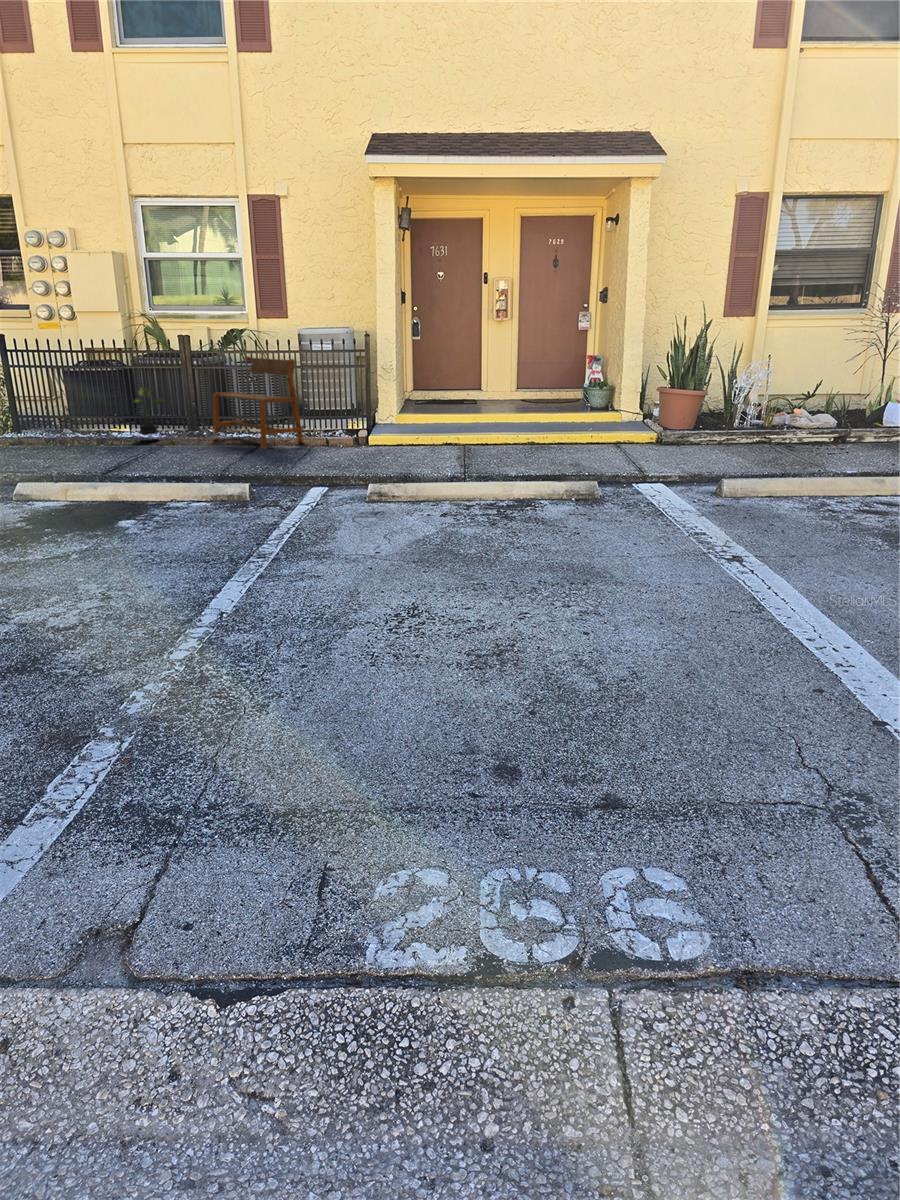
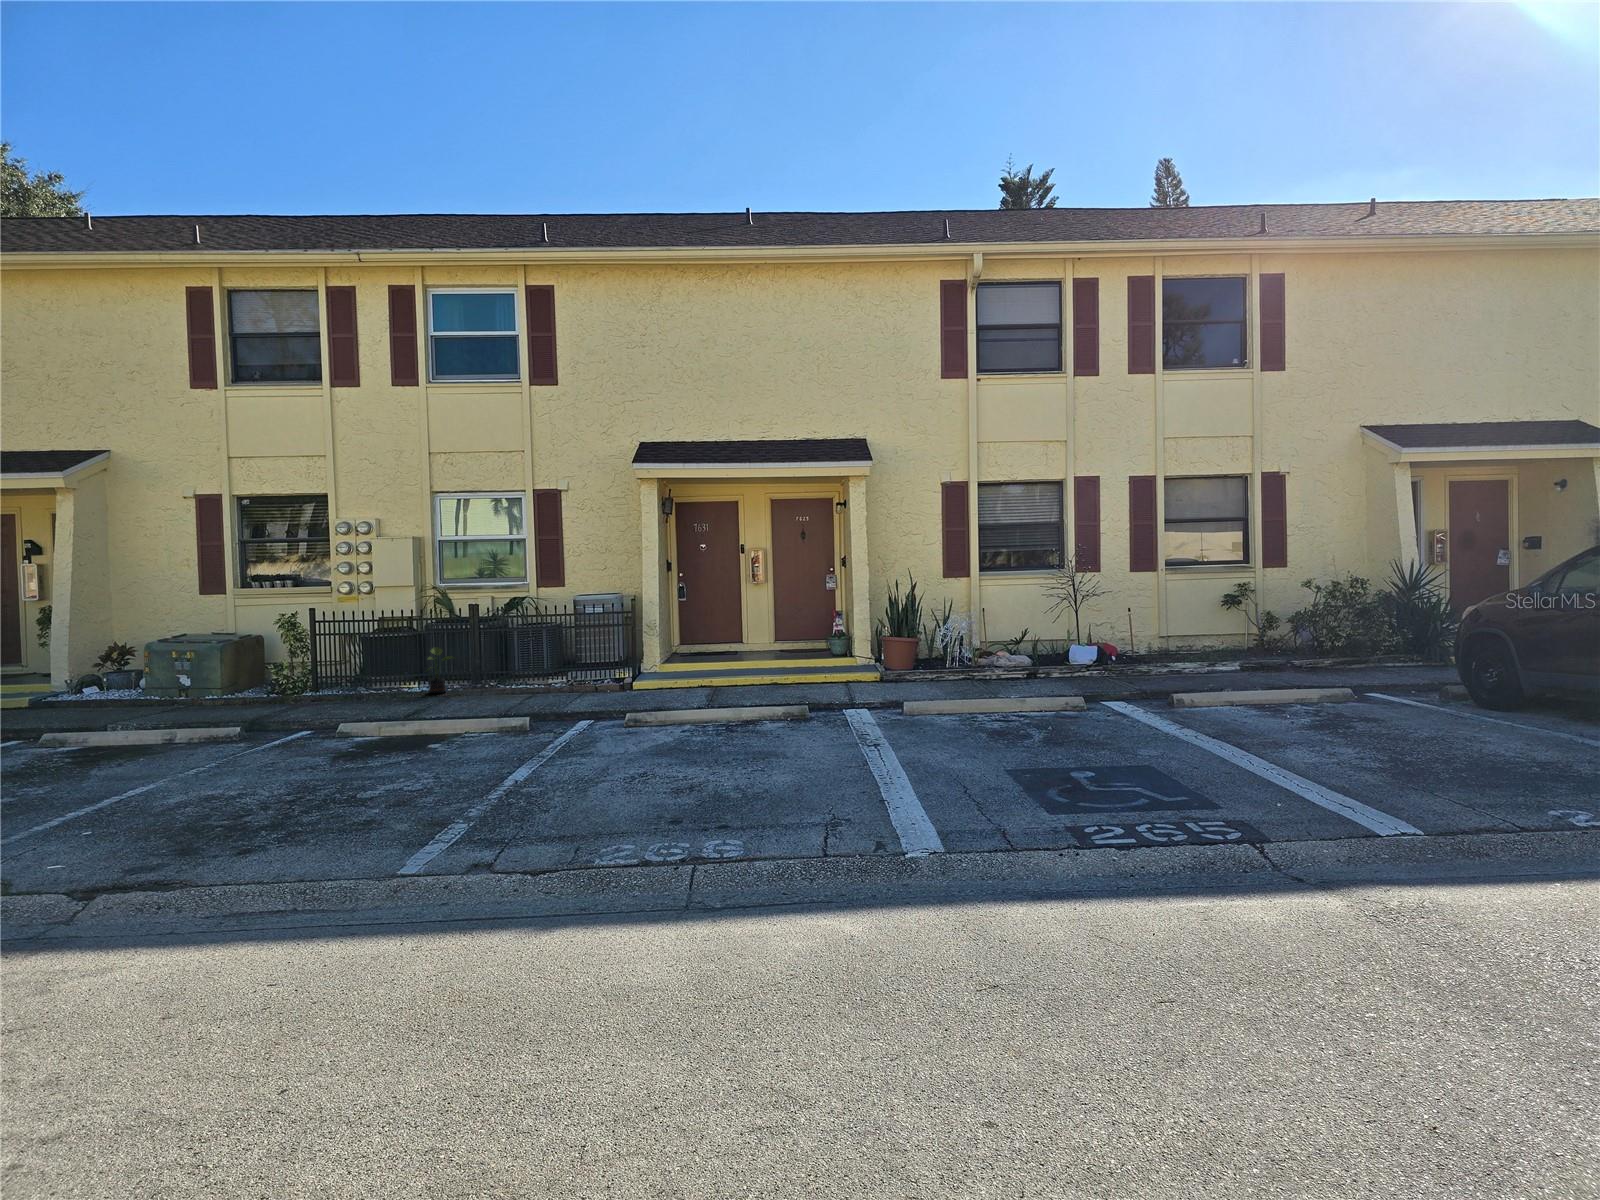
bench: present [213,357,303,449] -> none [495,619,574,695]

